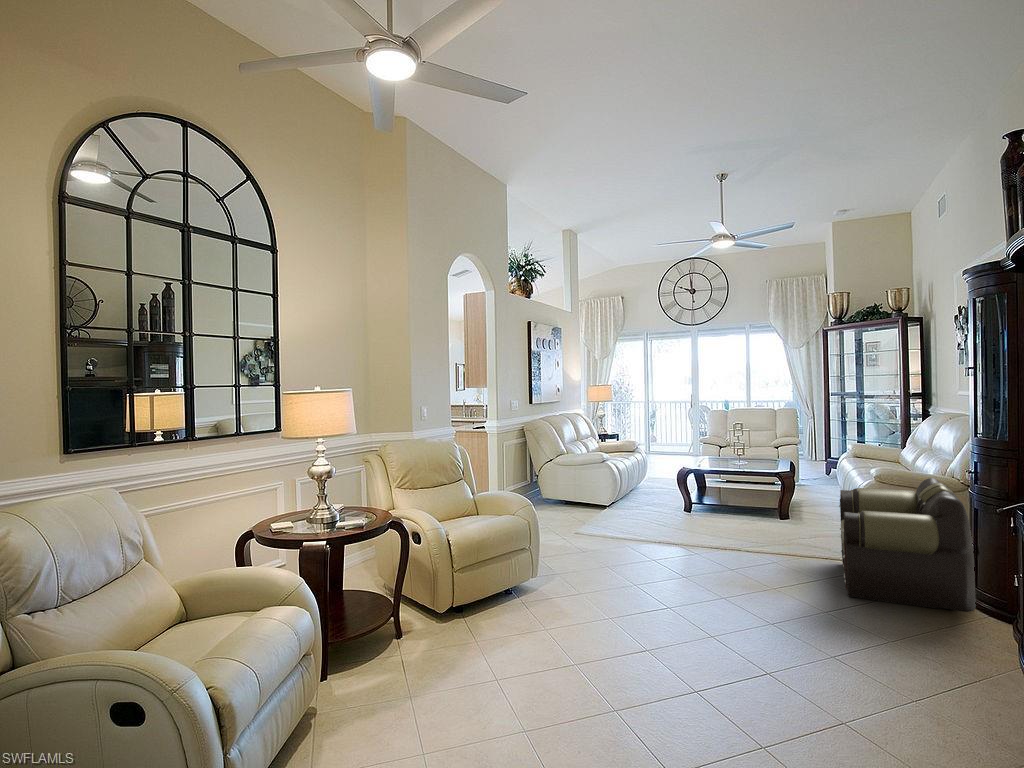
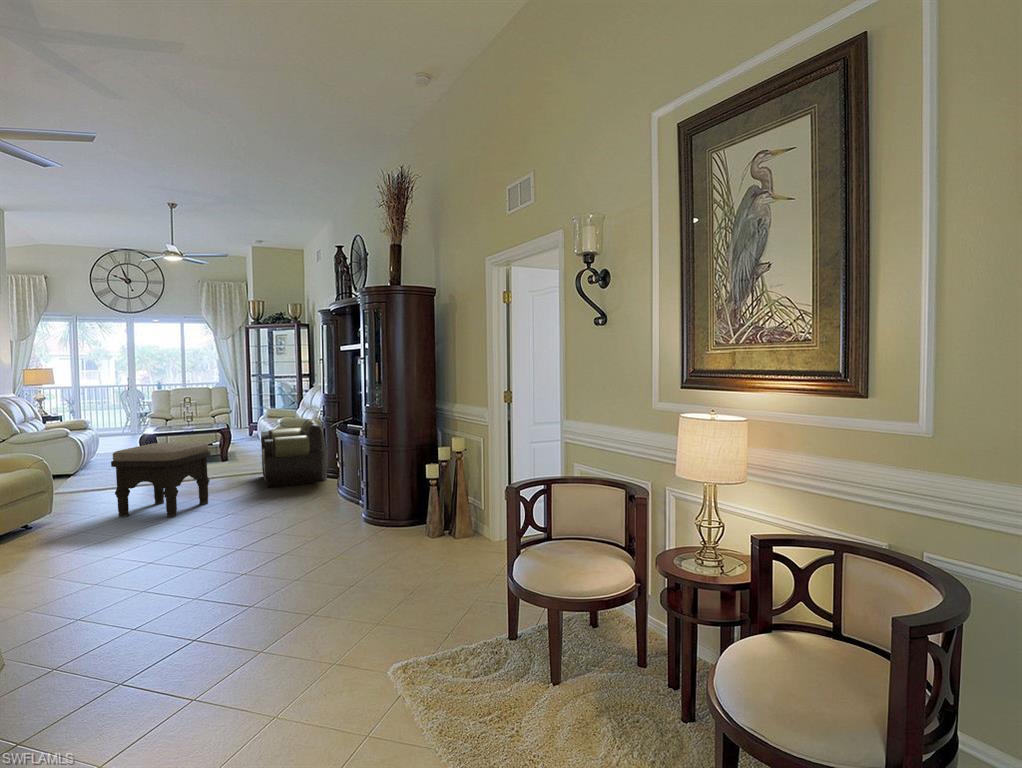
ottoman: none [614,496,749,627] -> present [111,443,211,518]

